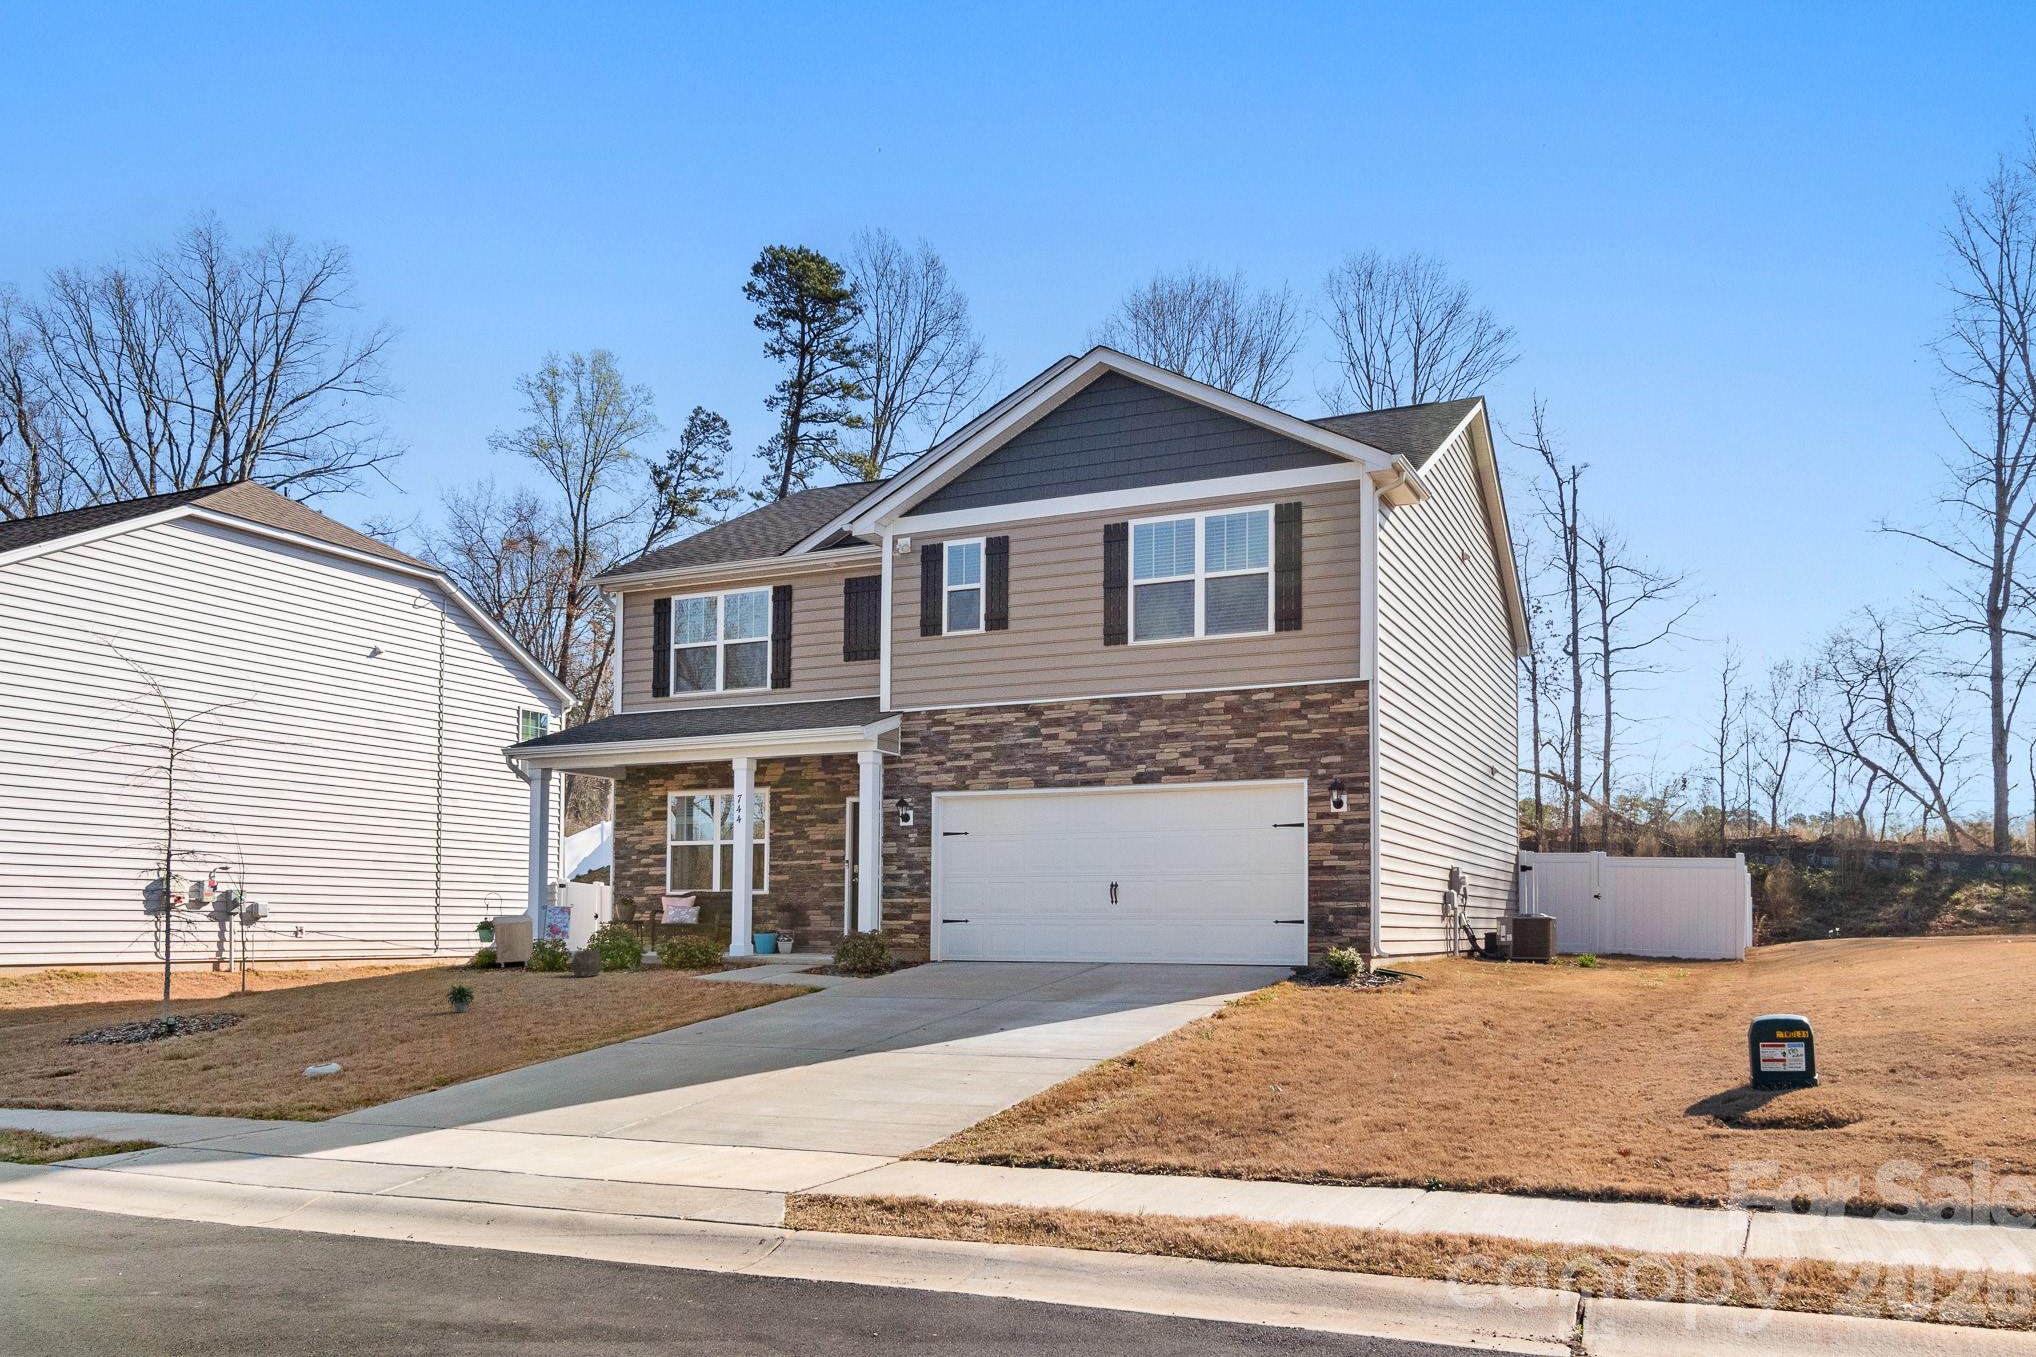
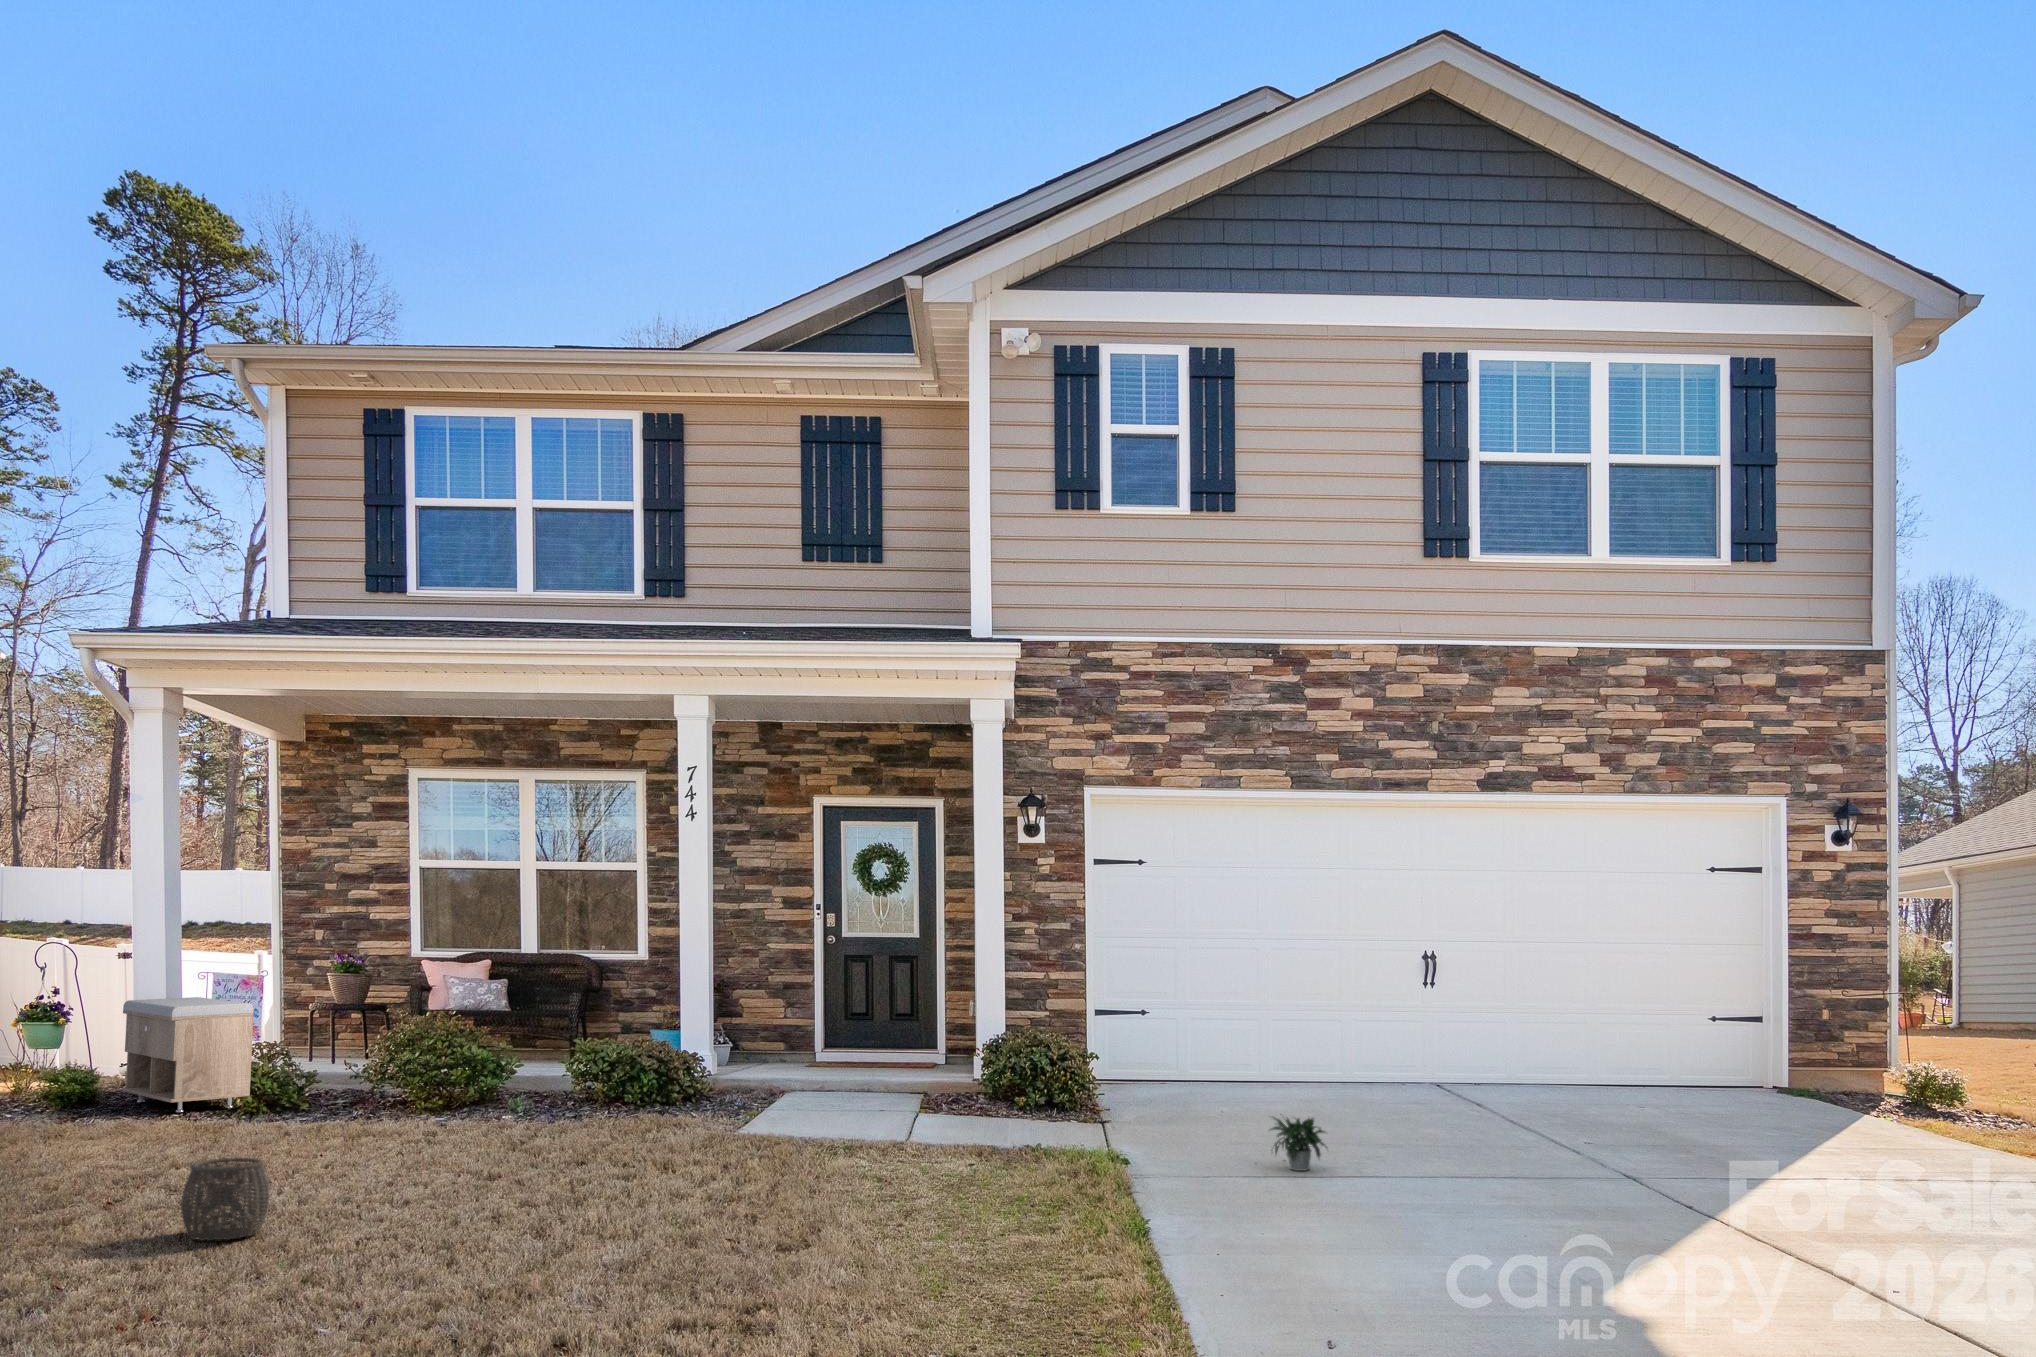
woven basket: present [572,950,602,977] -> present [181,1158,270,1241]
potted plant: present [446,985,474,1012] -> present [1270,1117,1326,1171]

